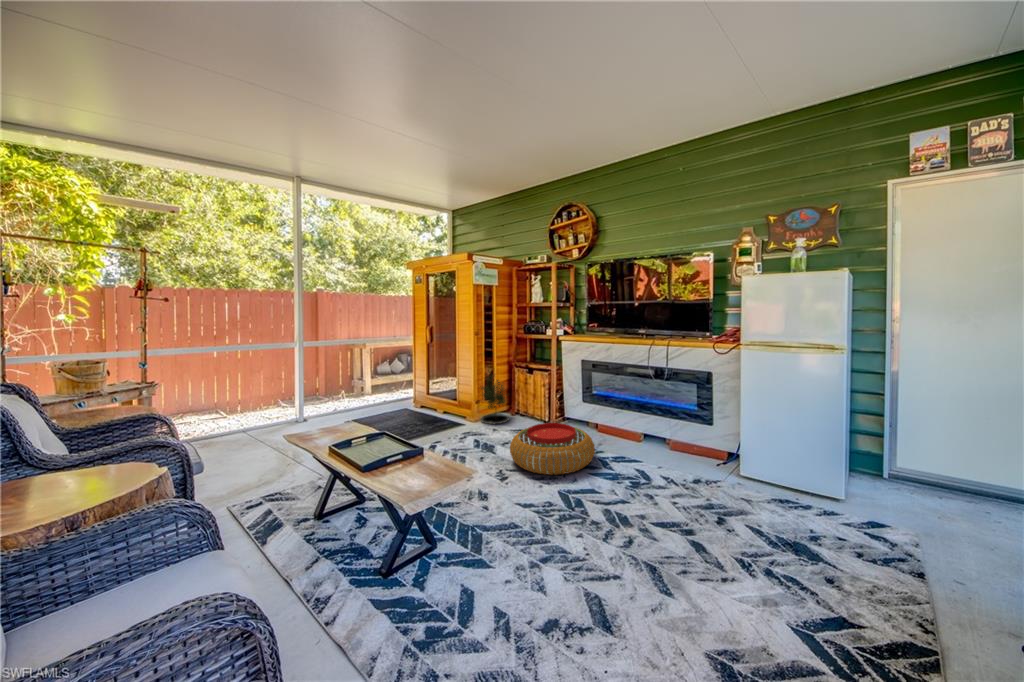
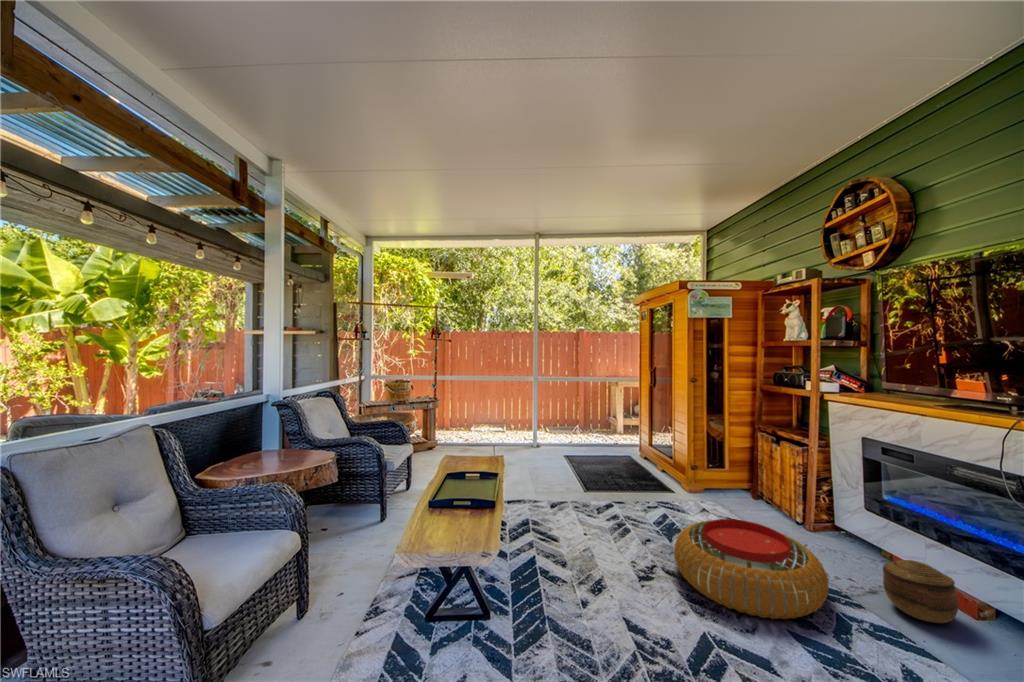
potted tree: present [481,372,509,424] -> none [693,426,743,506]
basket: none [606,418,635,446] -> present [883,560,958,623]

